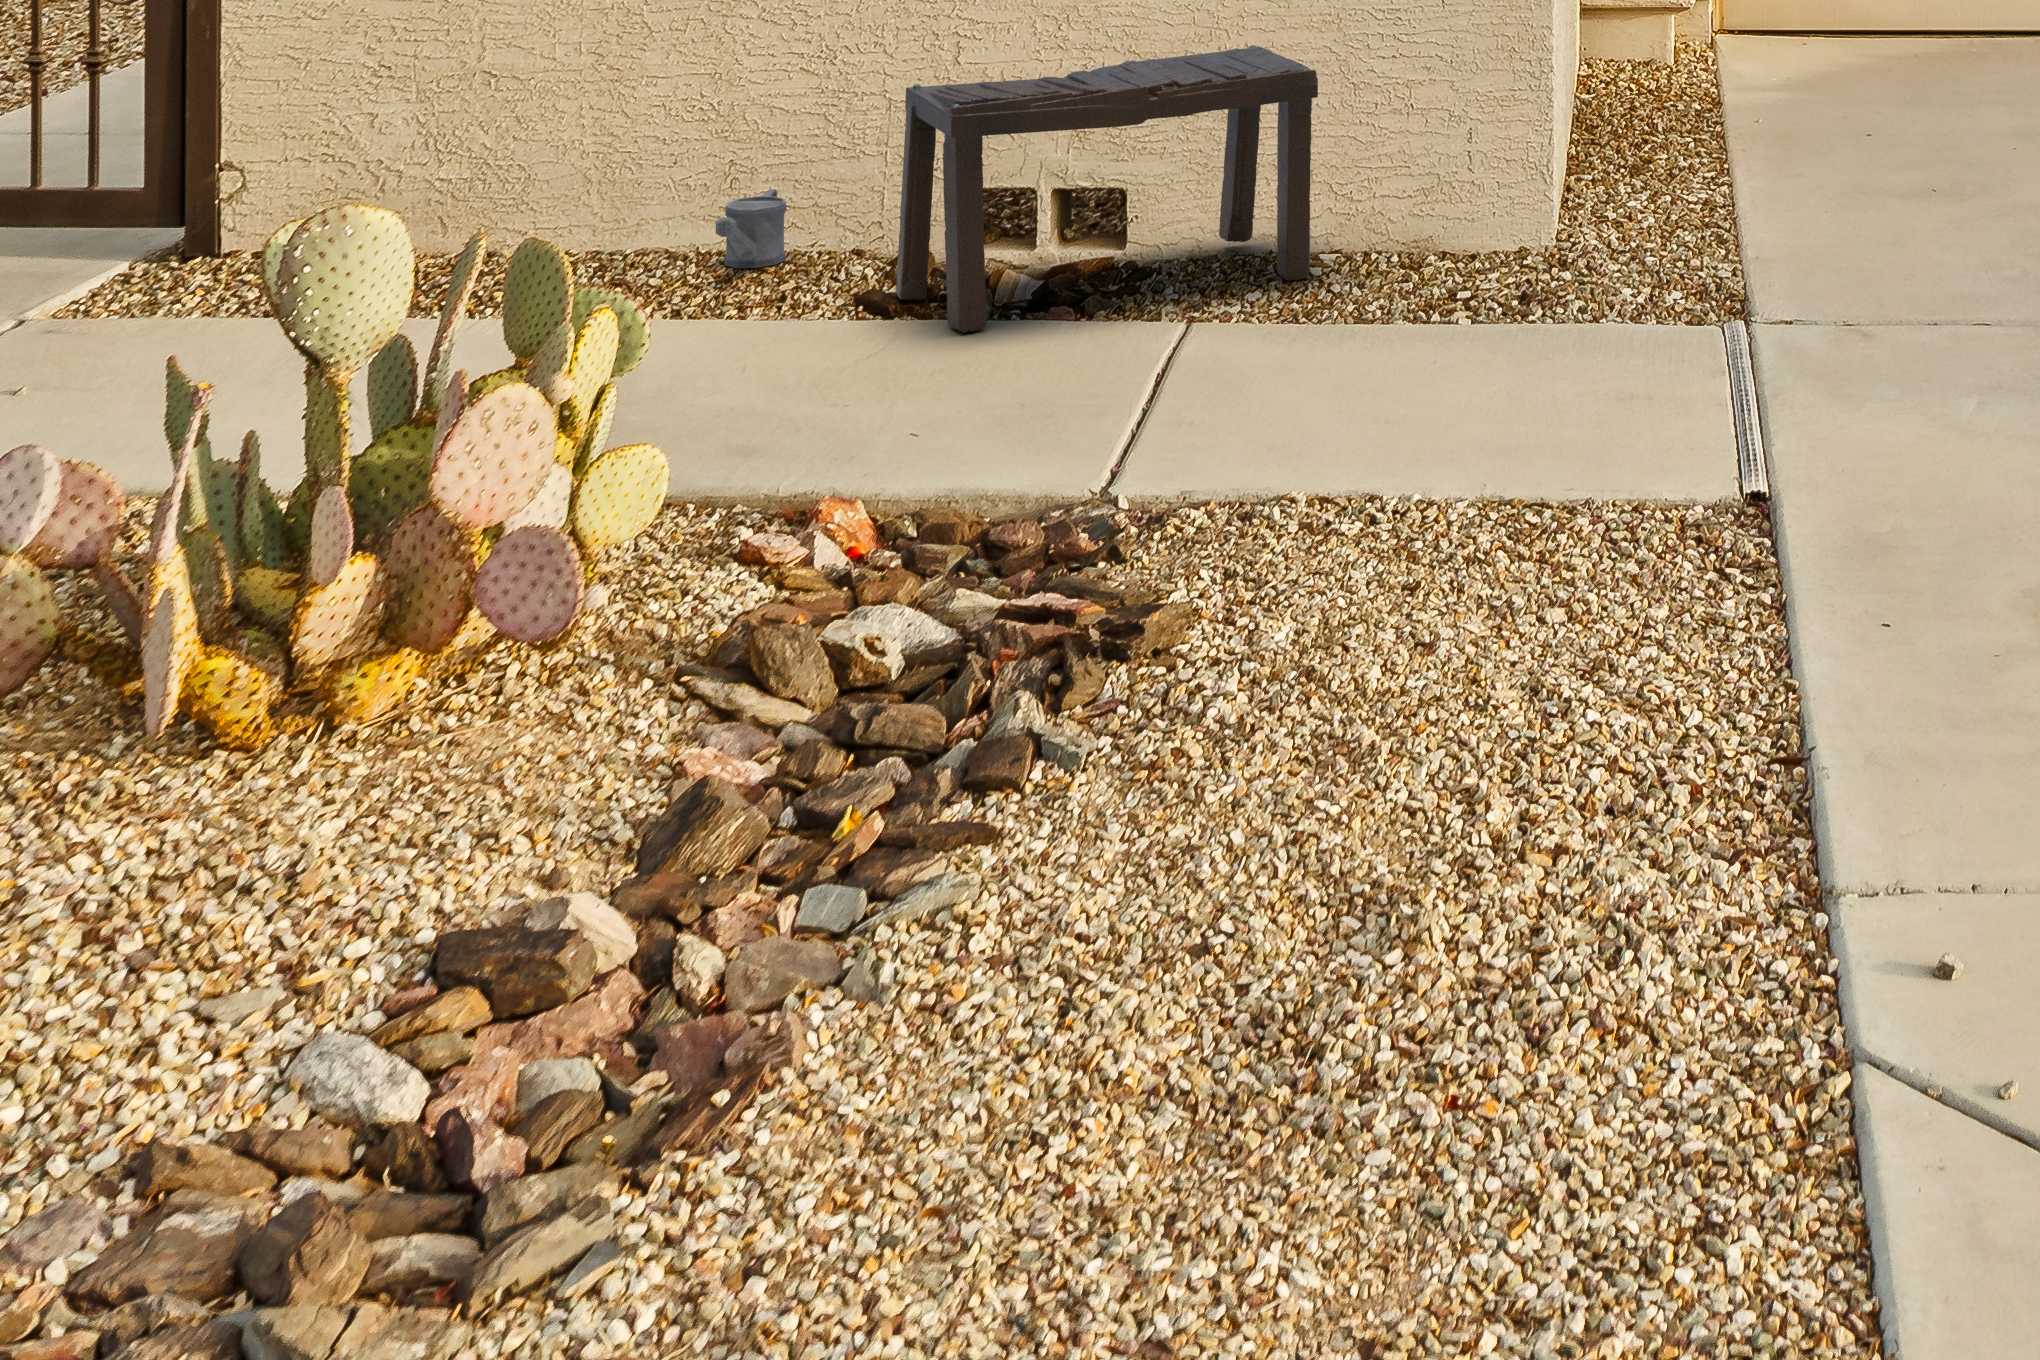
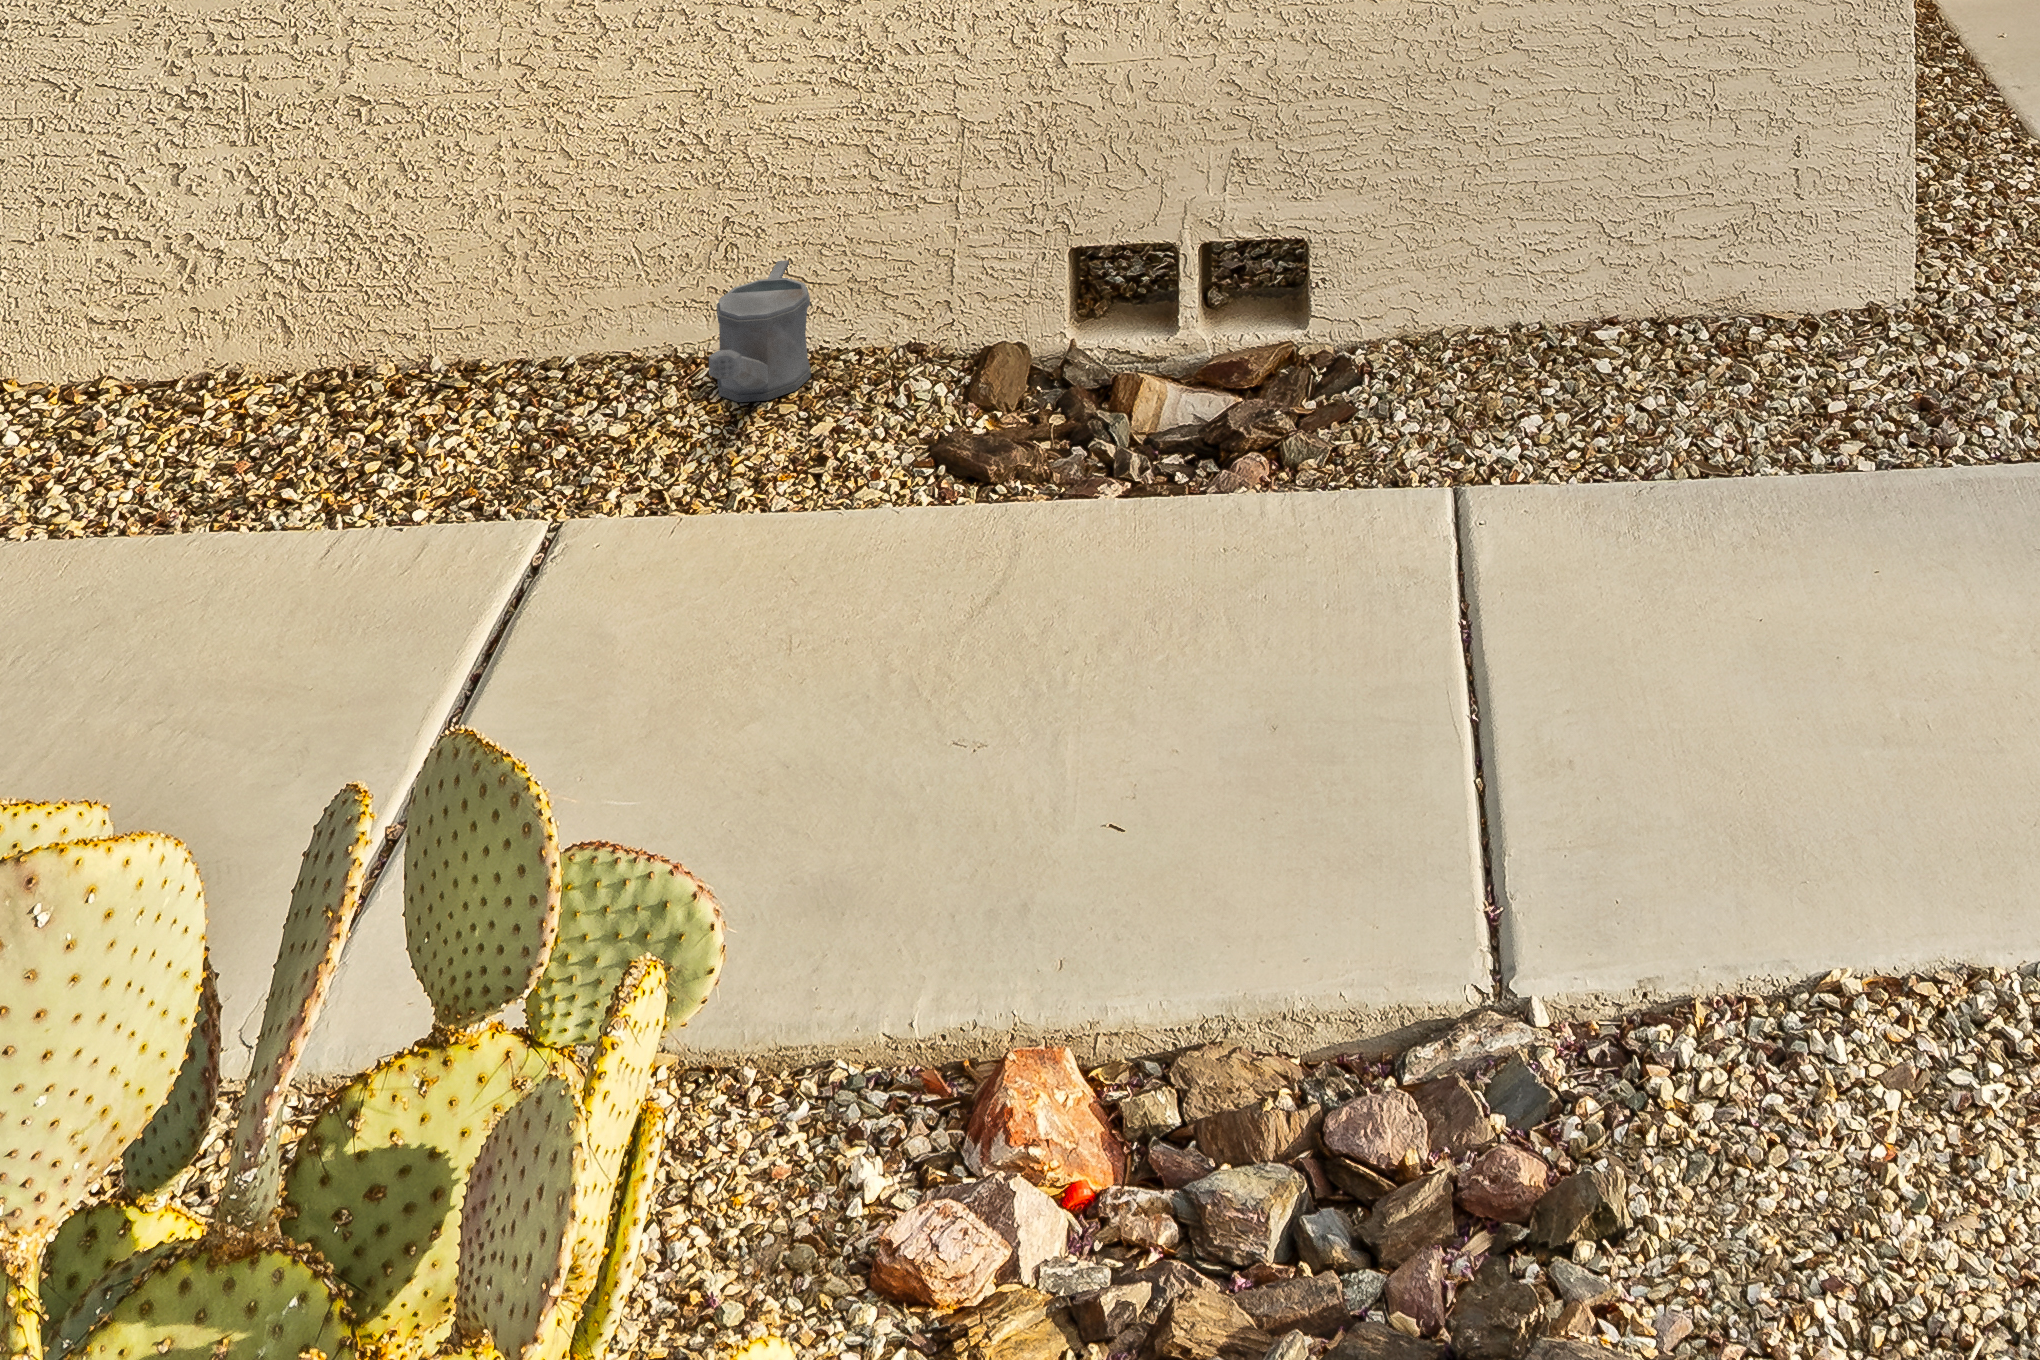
bench: present [896,45,1318,333] -> none [1000,27,1619,568]

